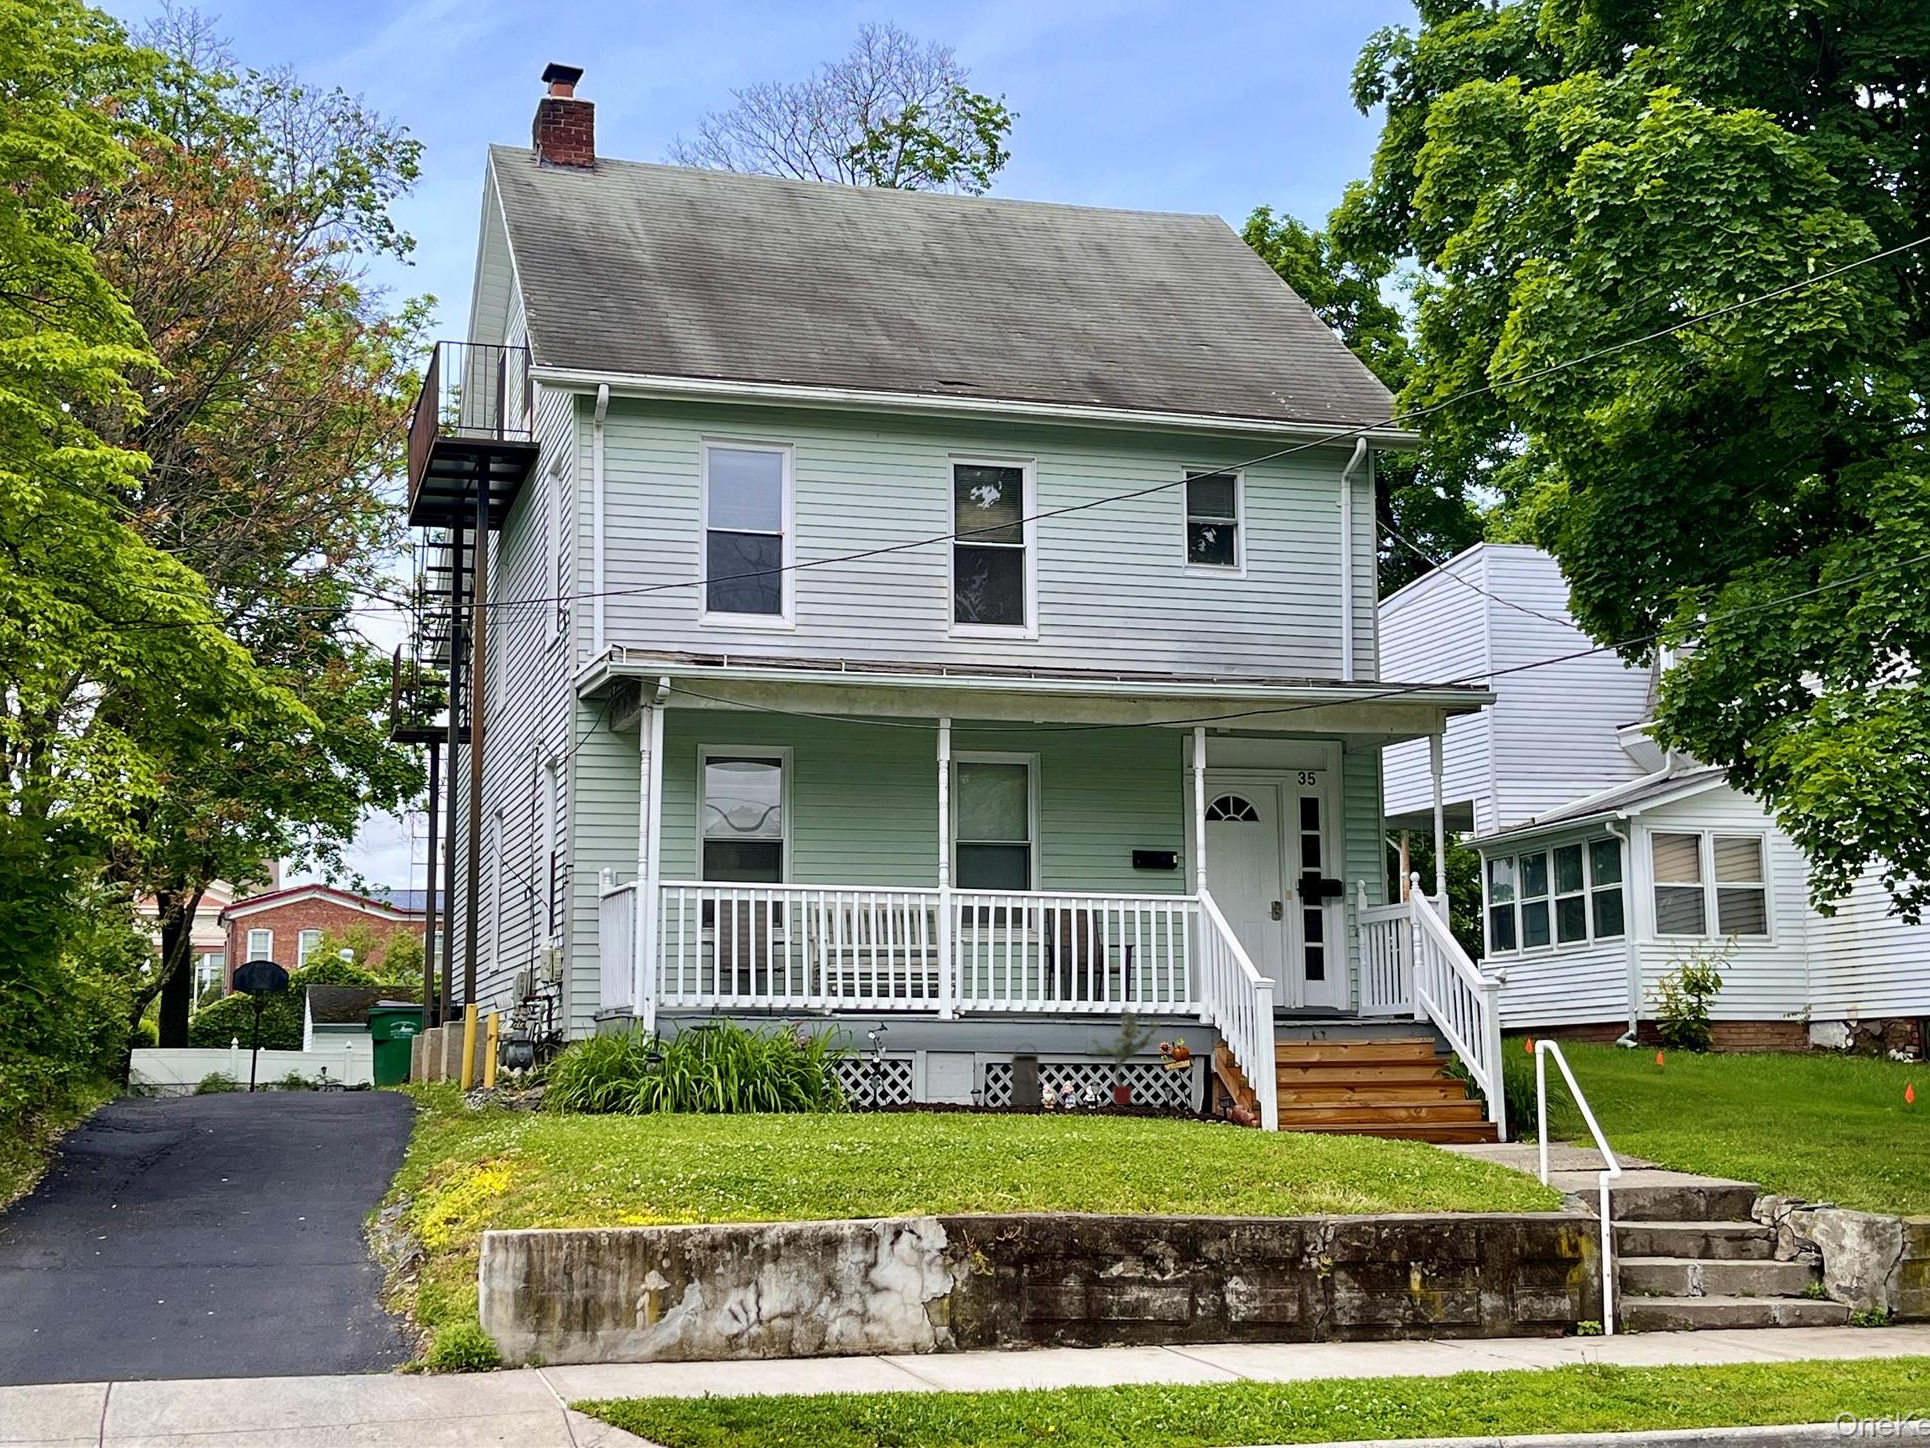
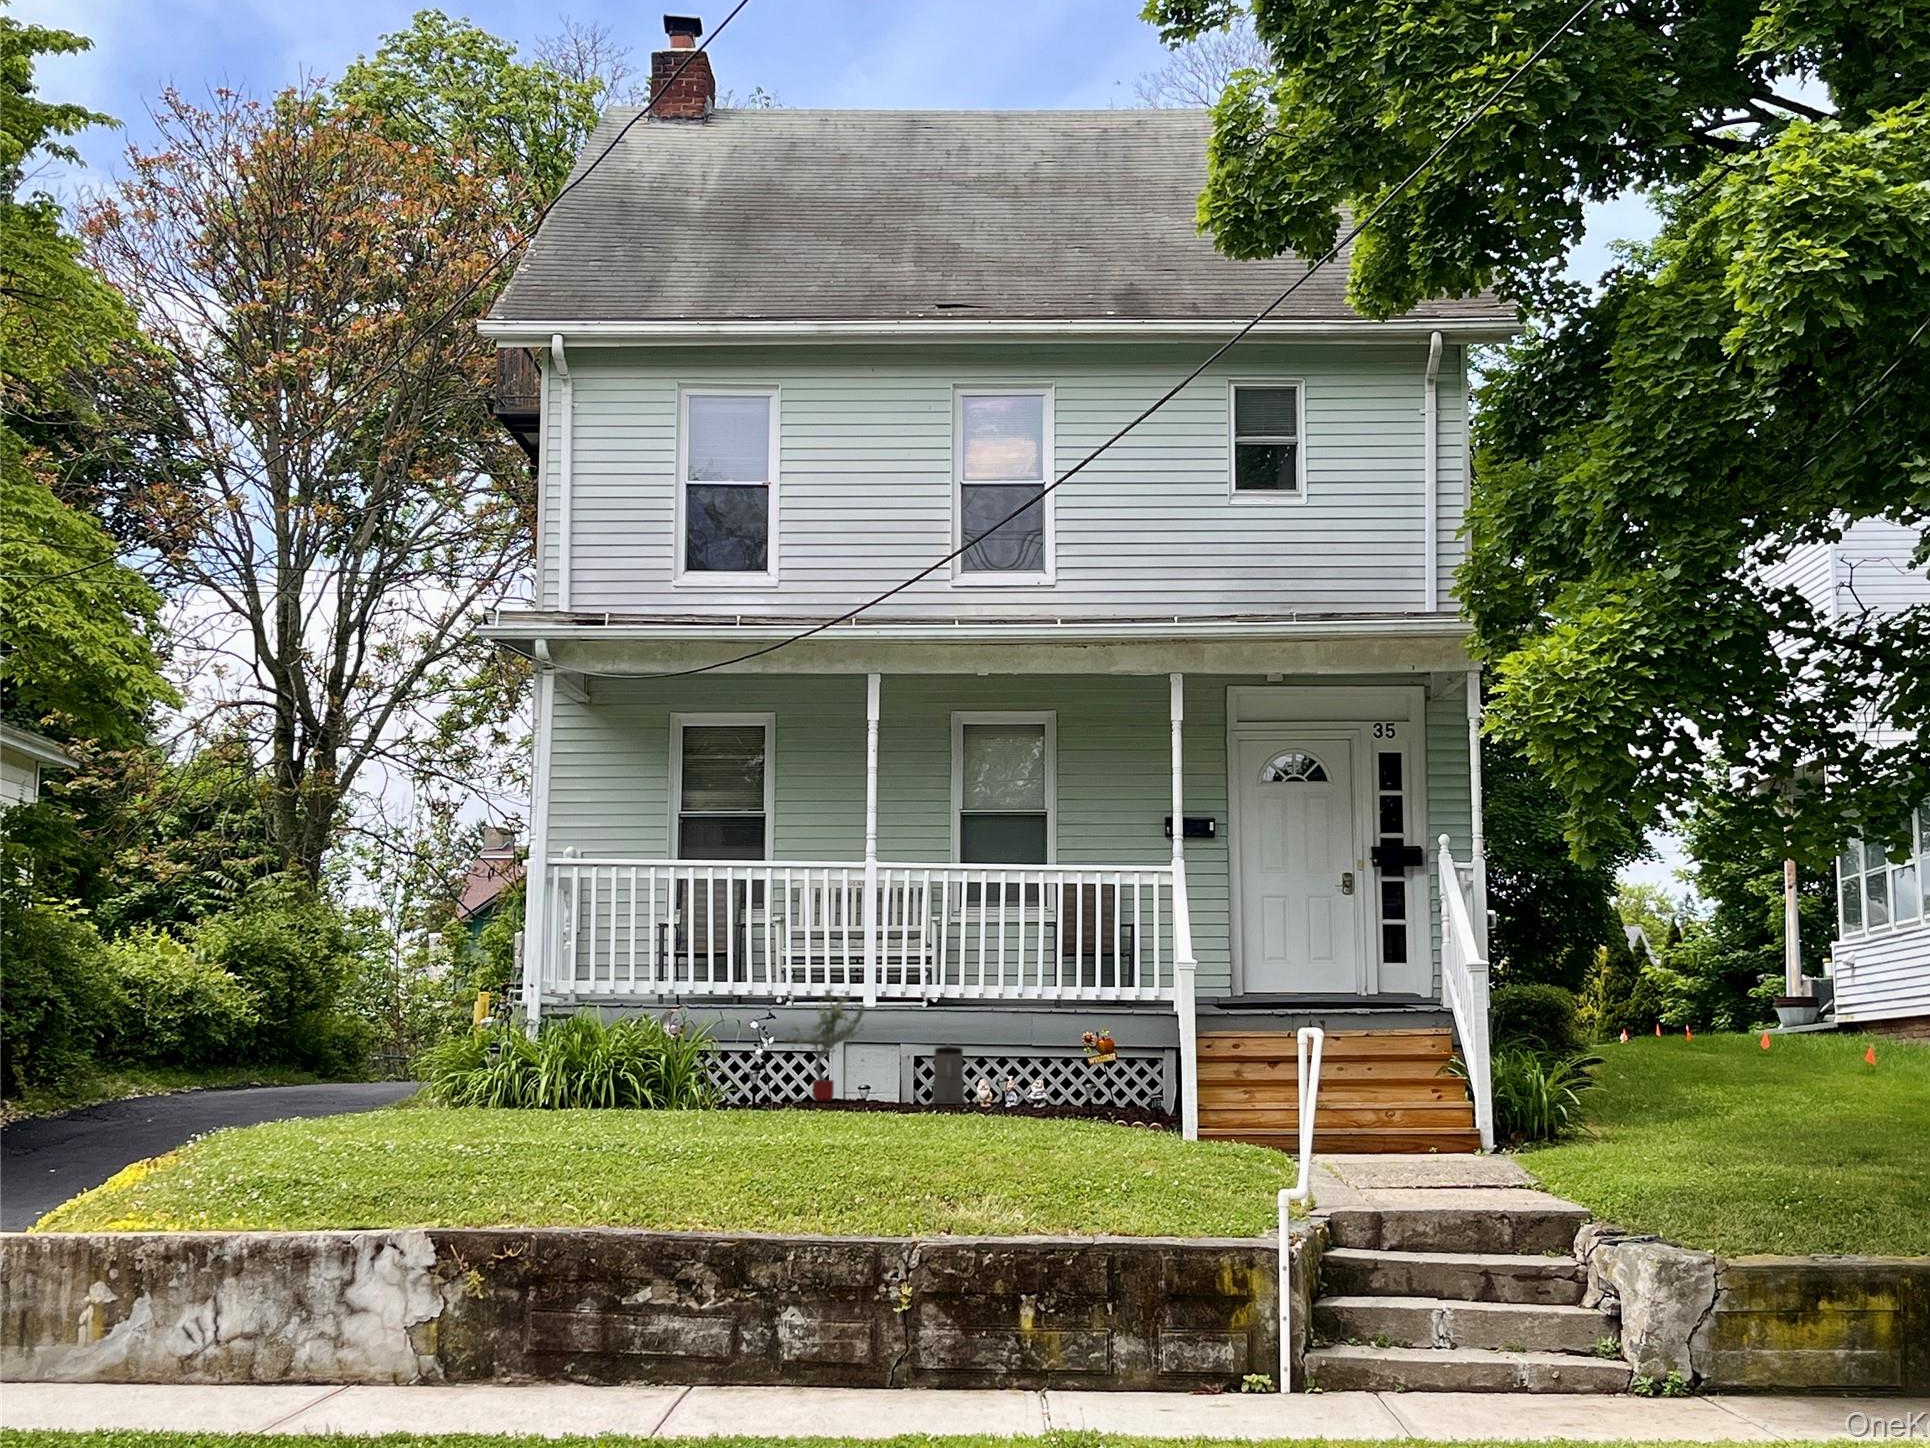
potted tree: present [1085,1007,1160,1105] -> present [785,990,865,1102]

